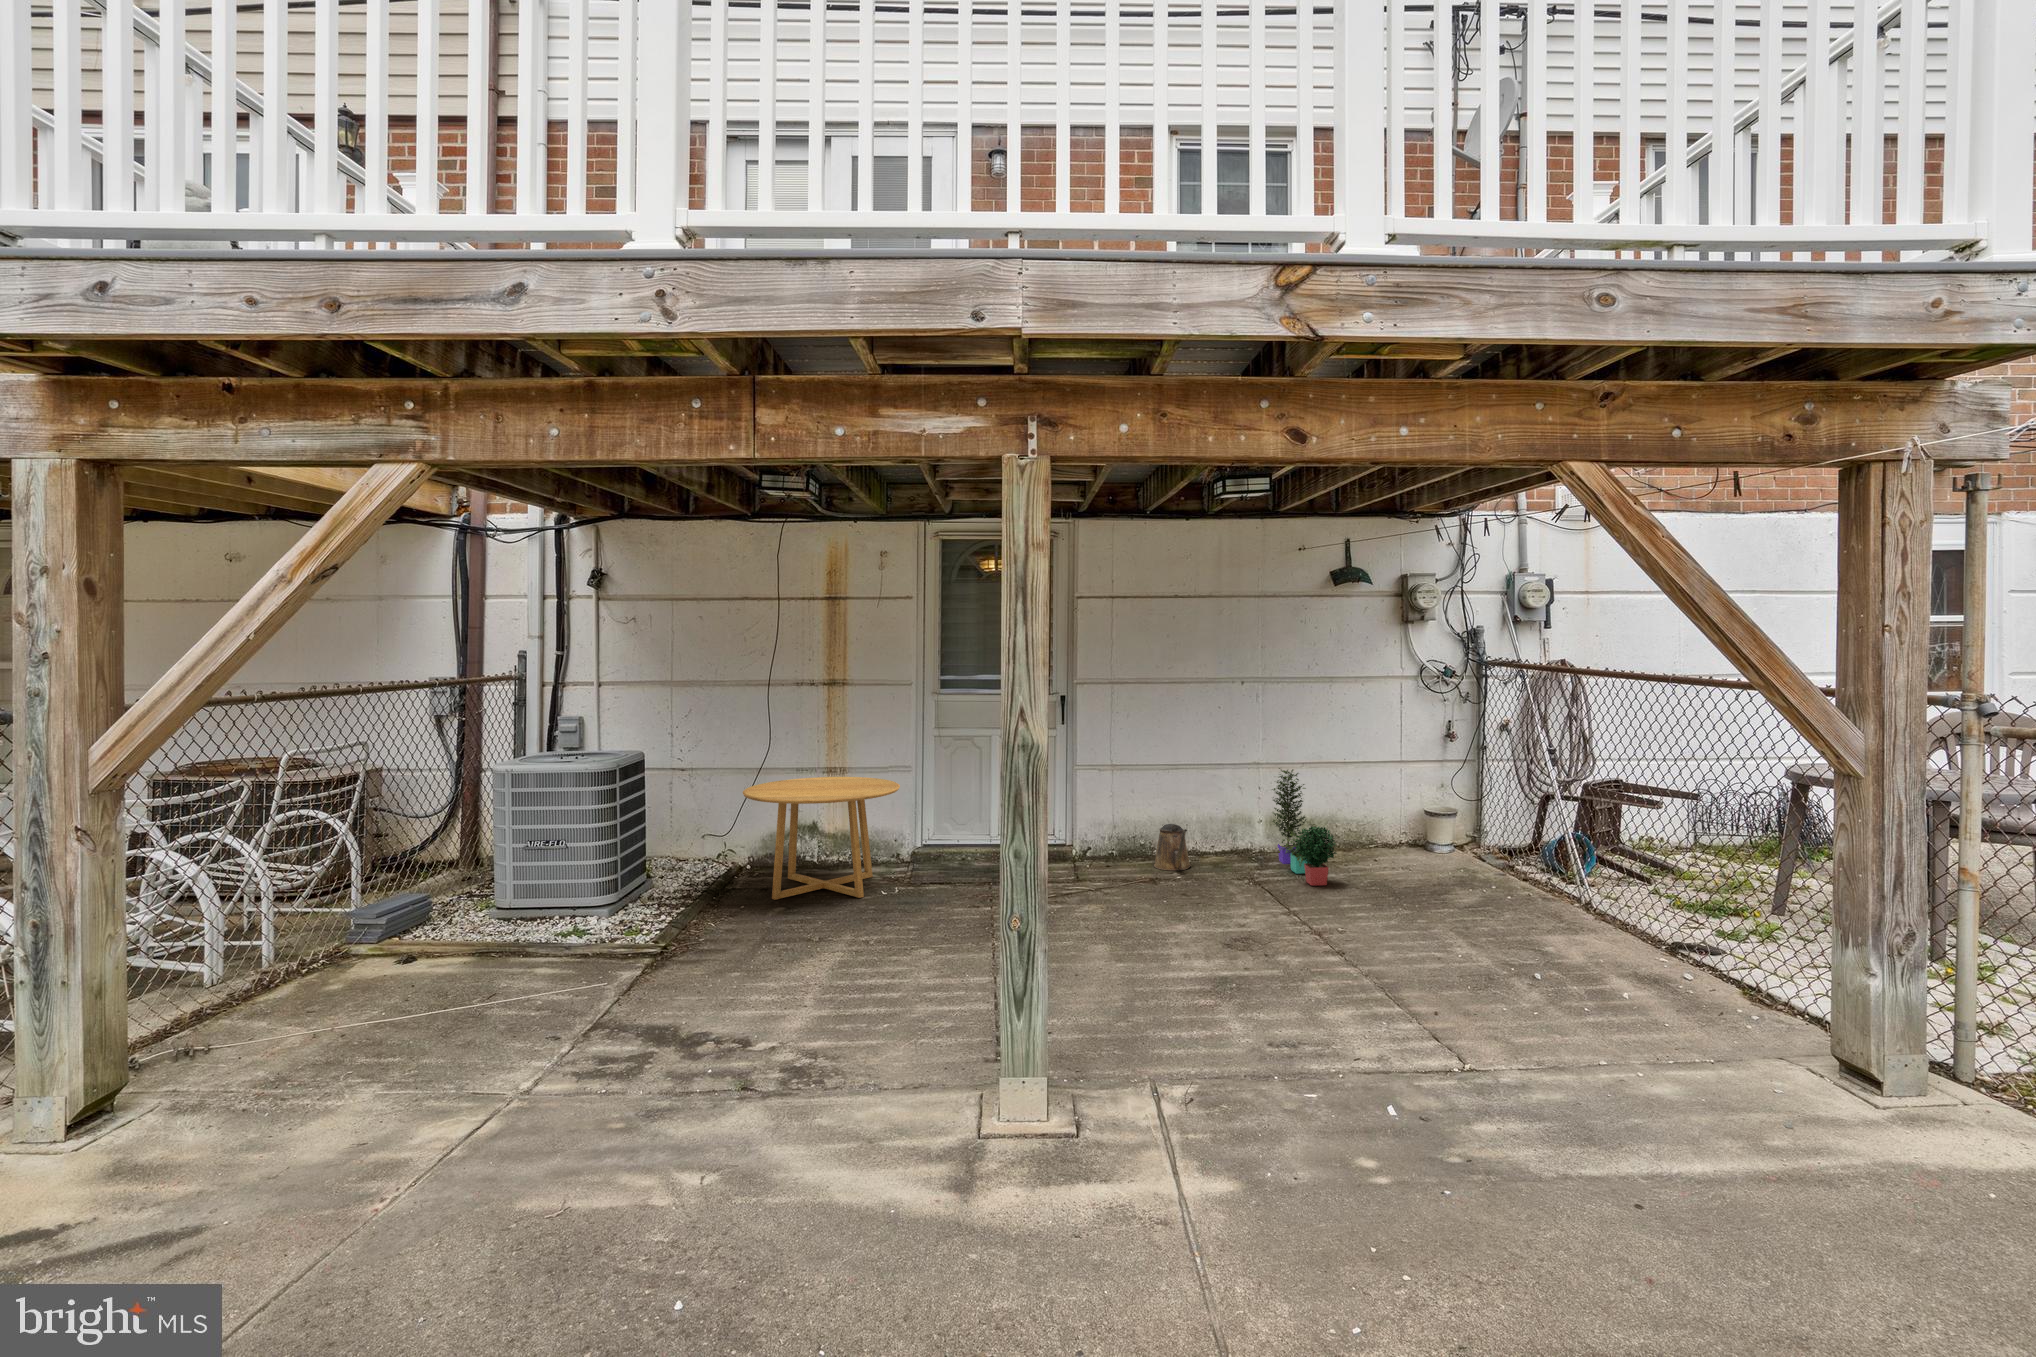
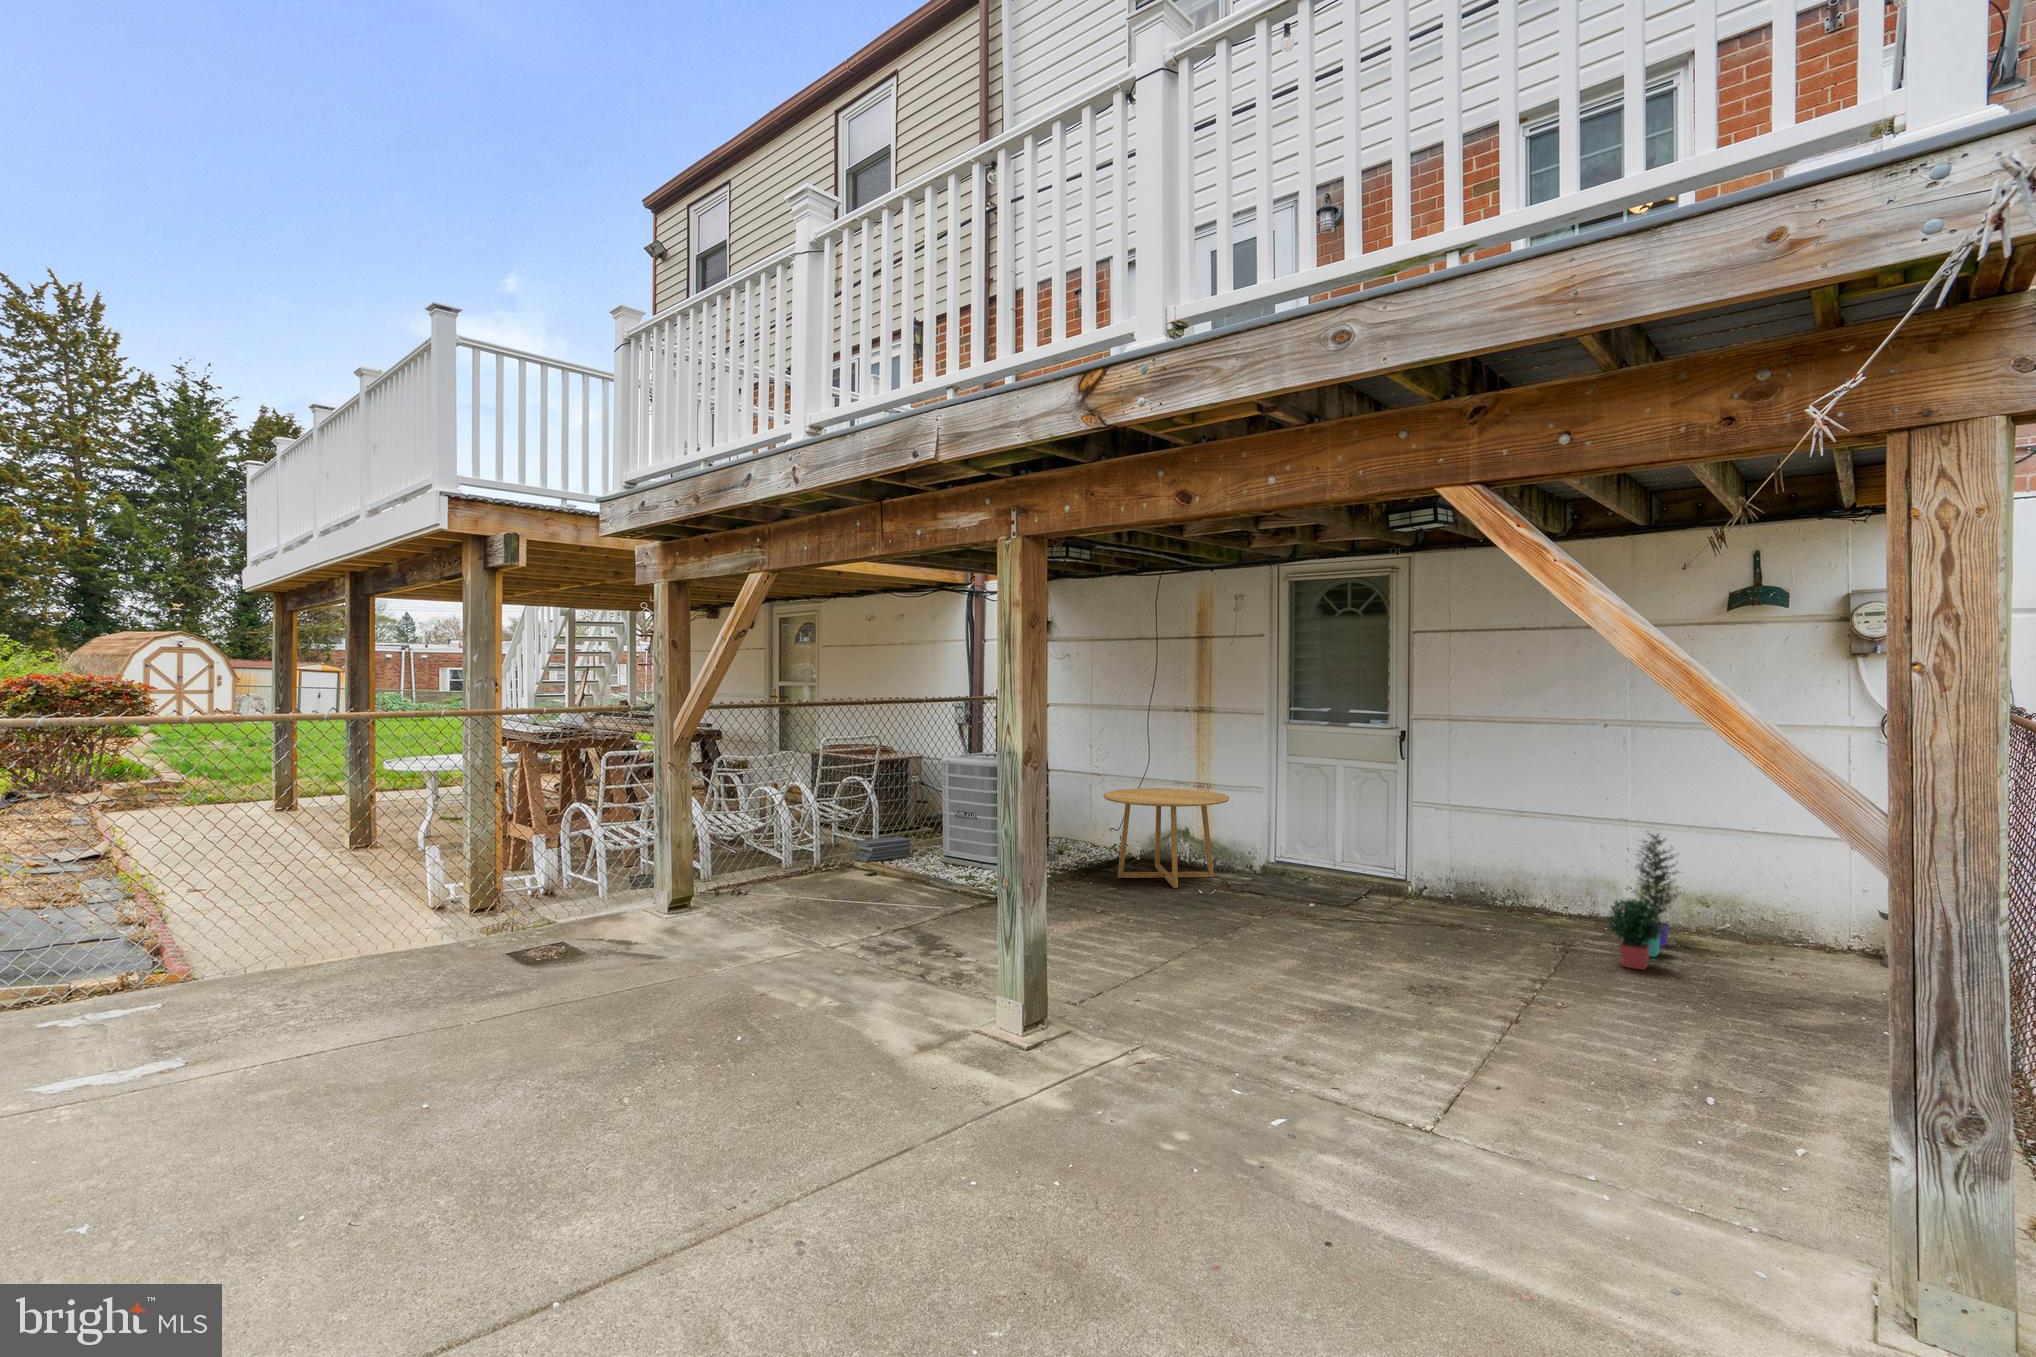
watering can: present [1154,824,1191,871] -> none [1479,875,1523,925]

